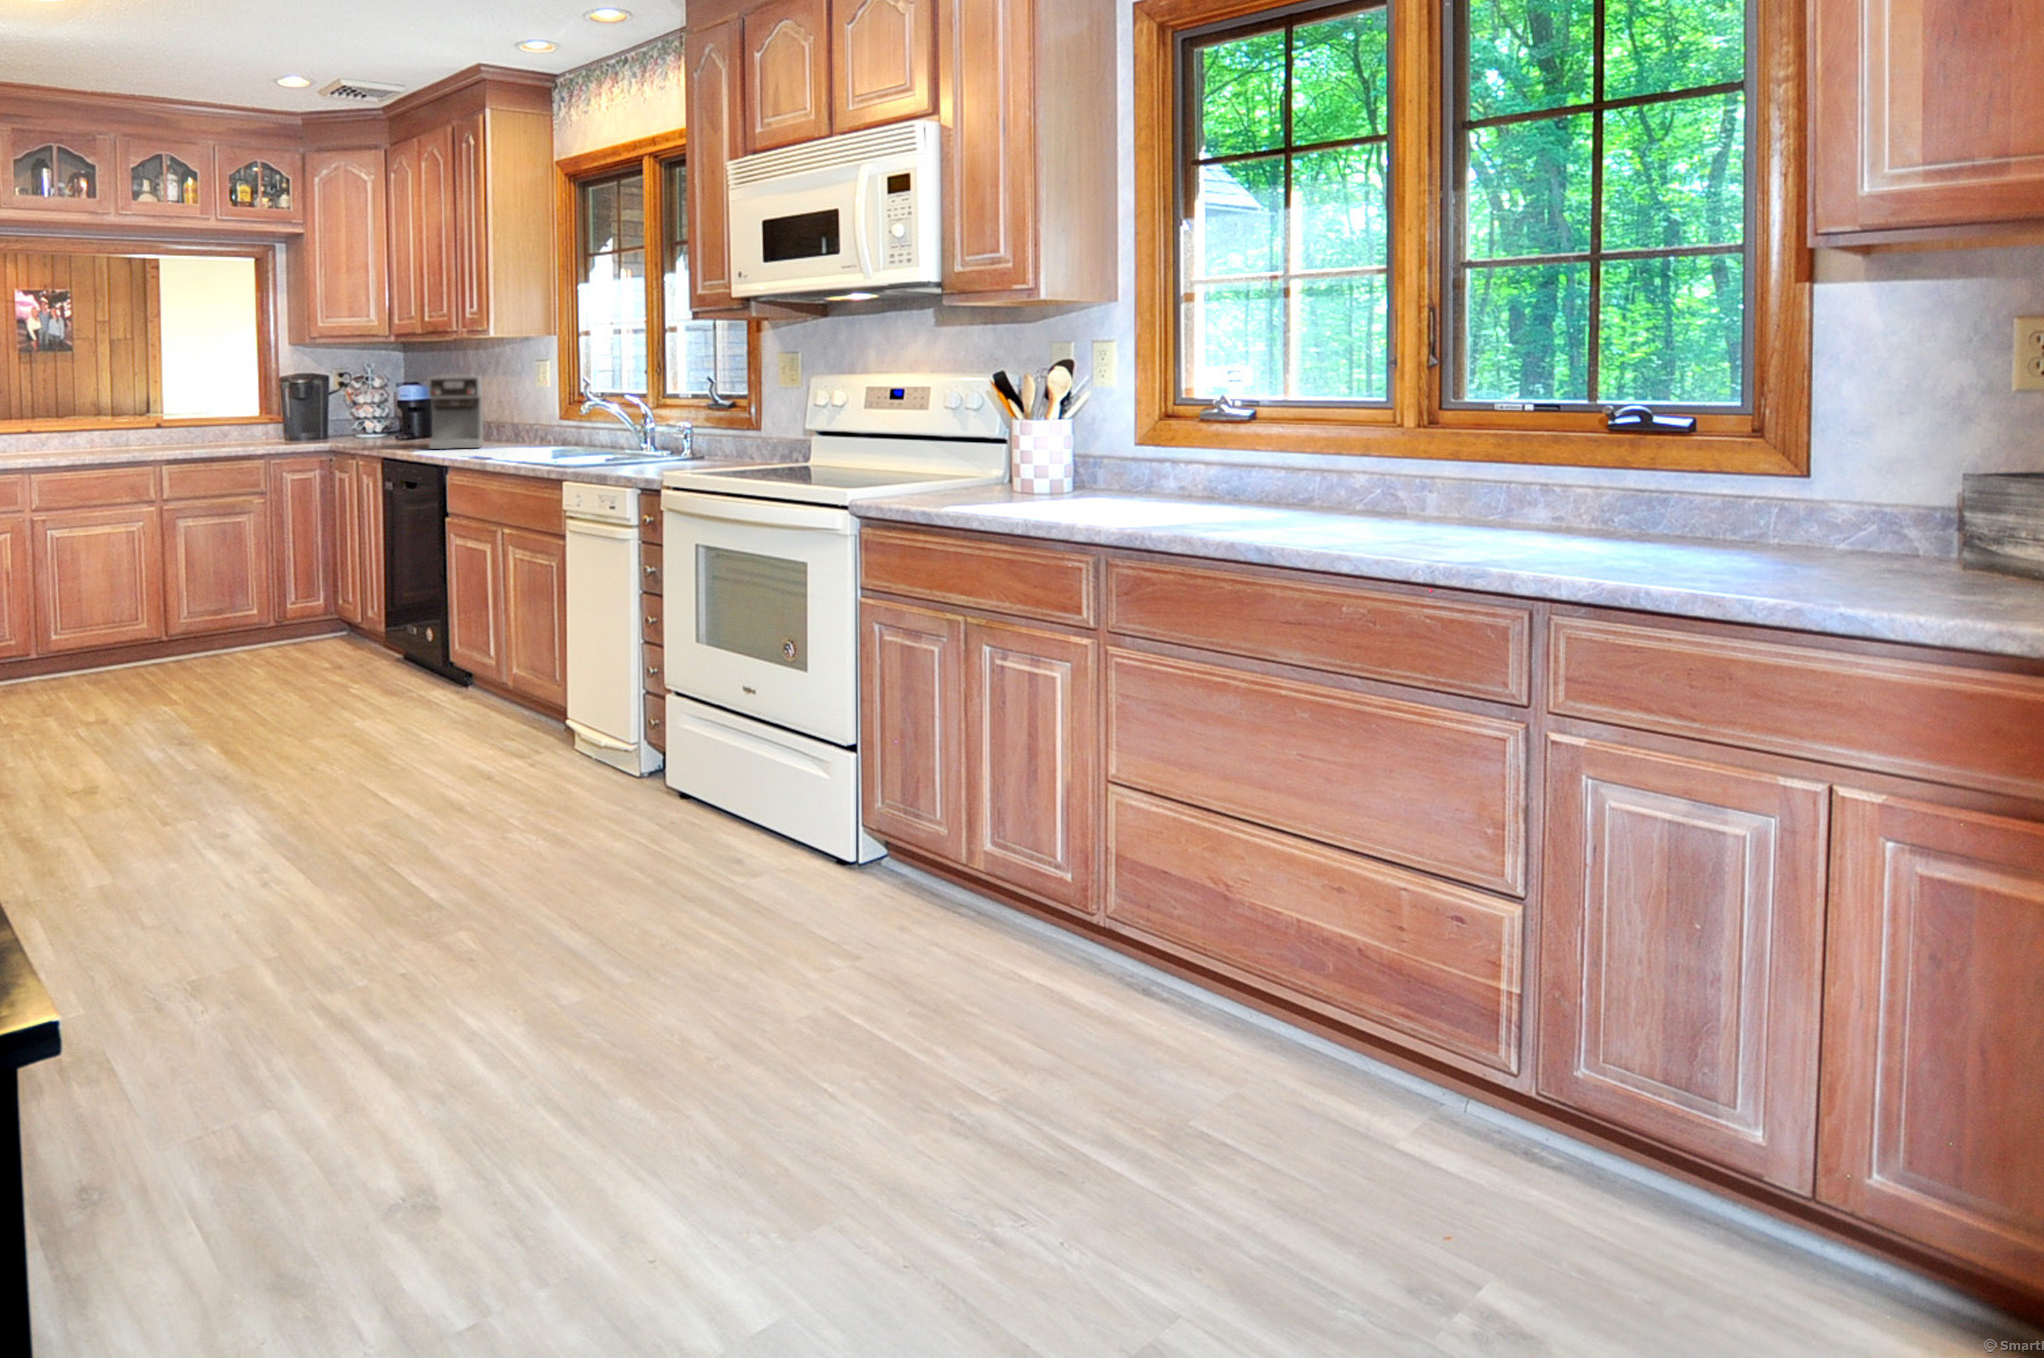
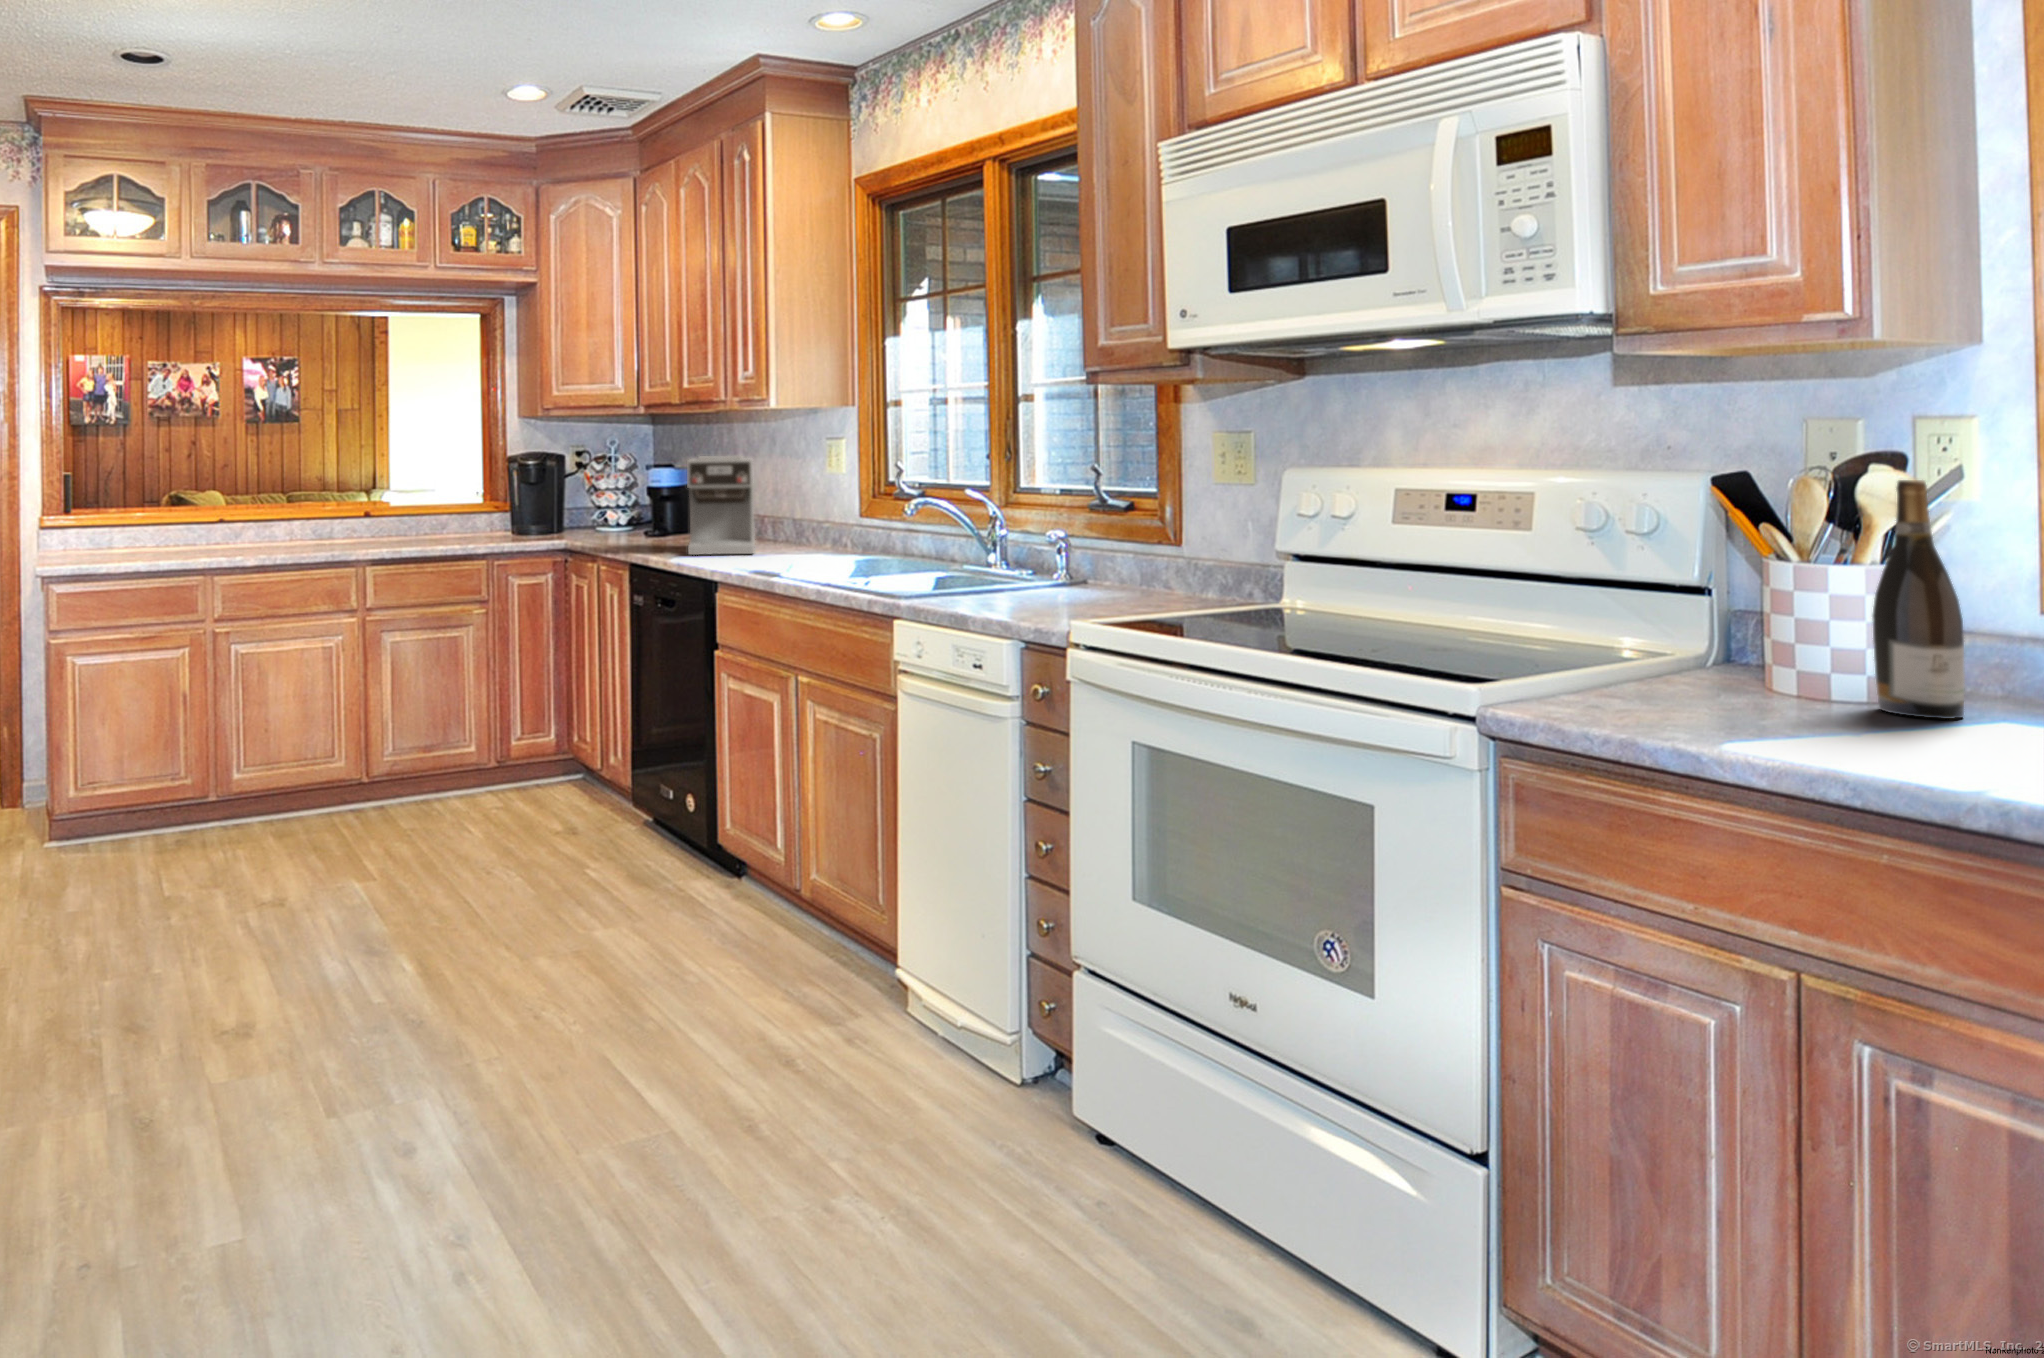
wine bottle: none [1045,373,1081,496] -> present [1873,480,1965,719]

